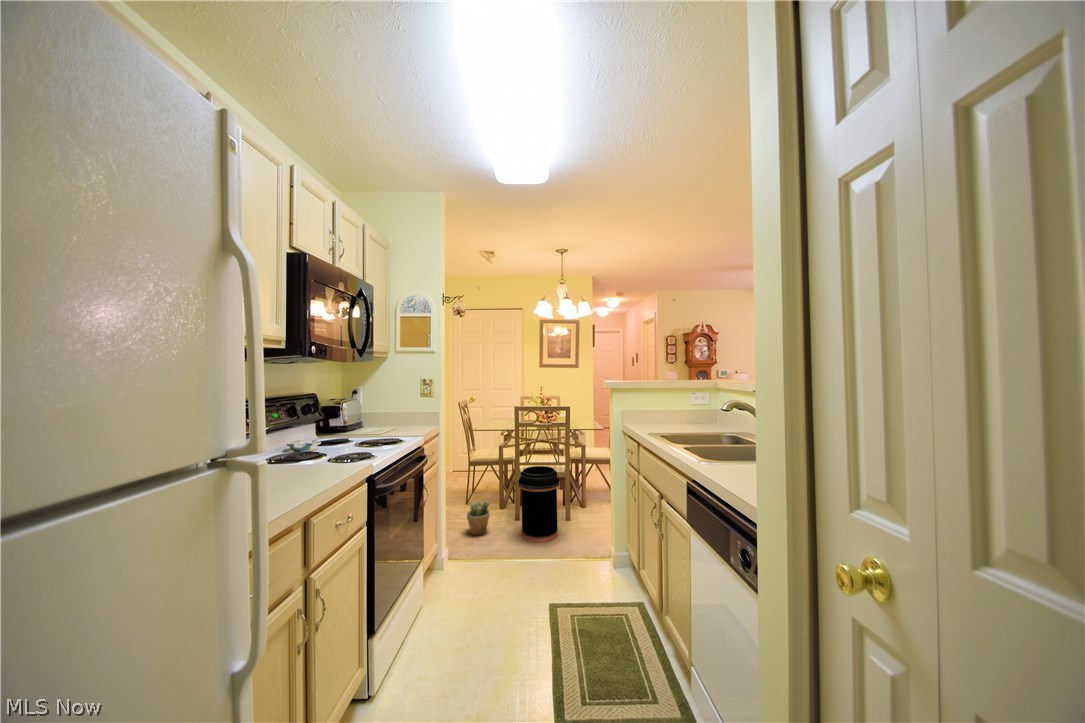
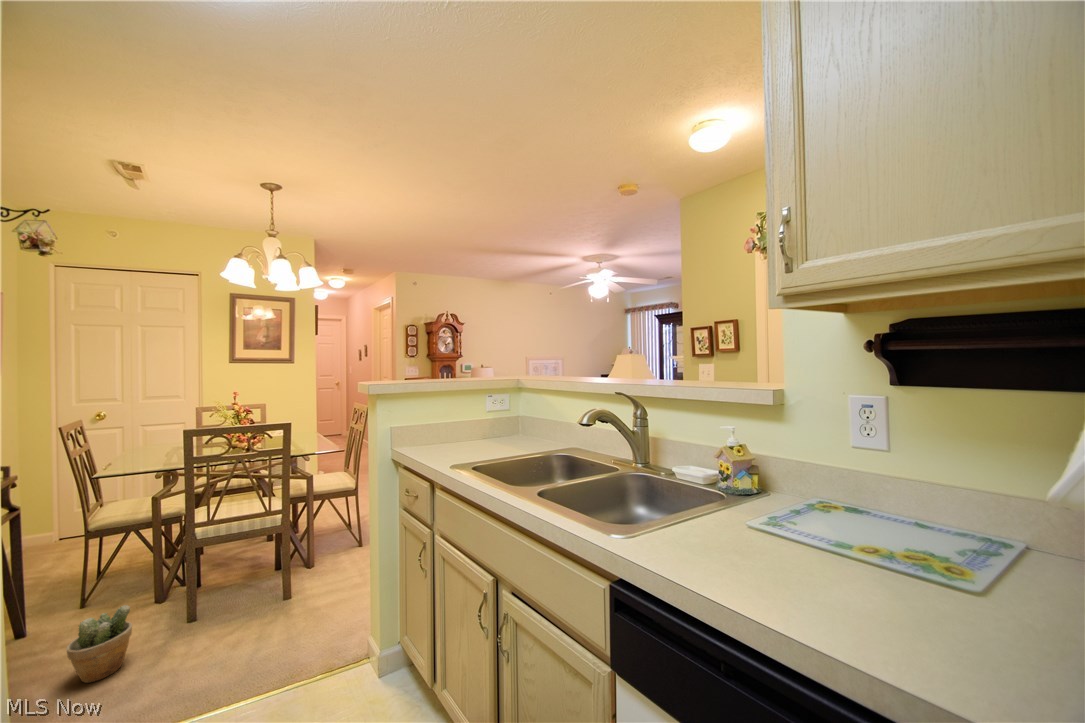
trash can: present [518,466,560,542] -> none [201,512,285,644]

